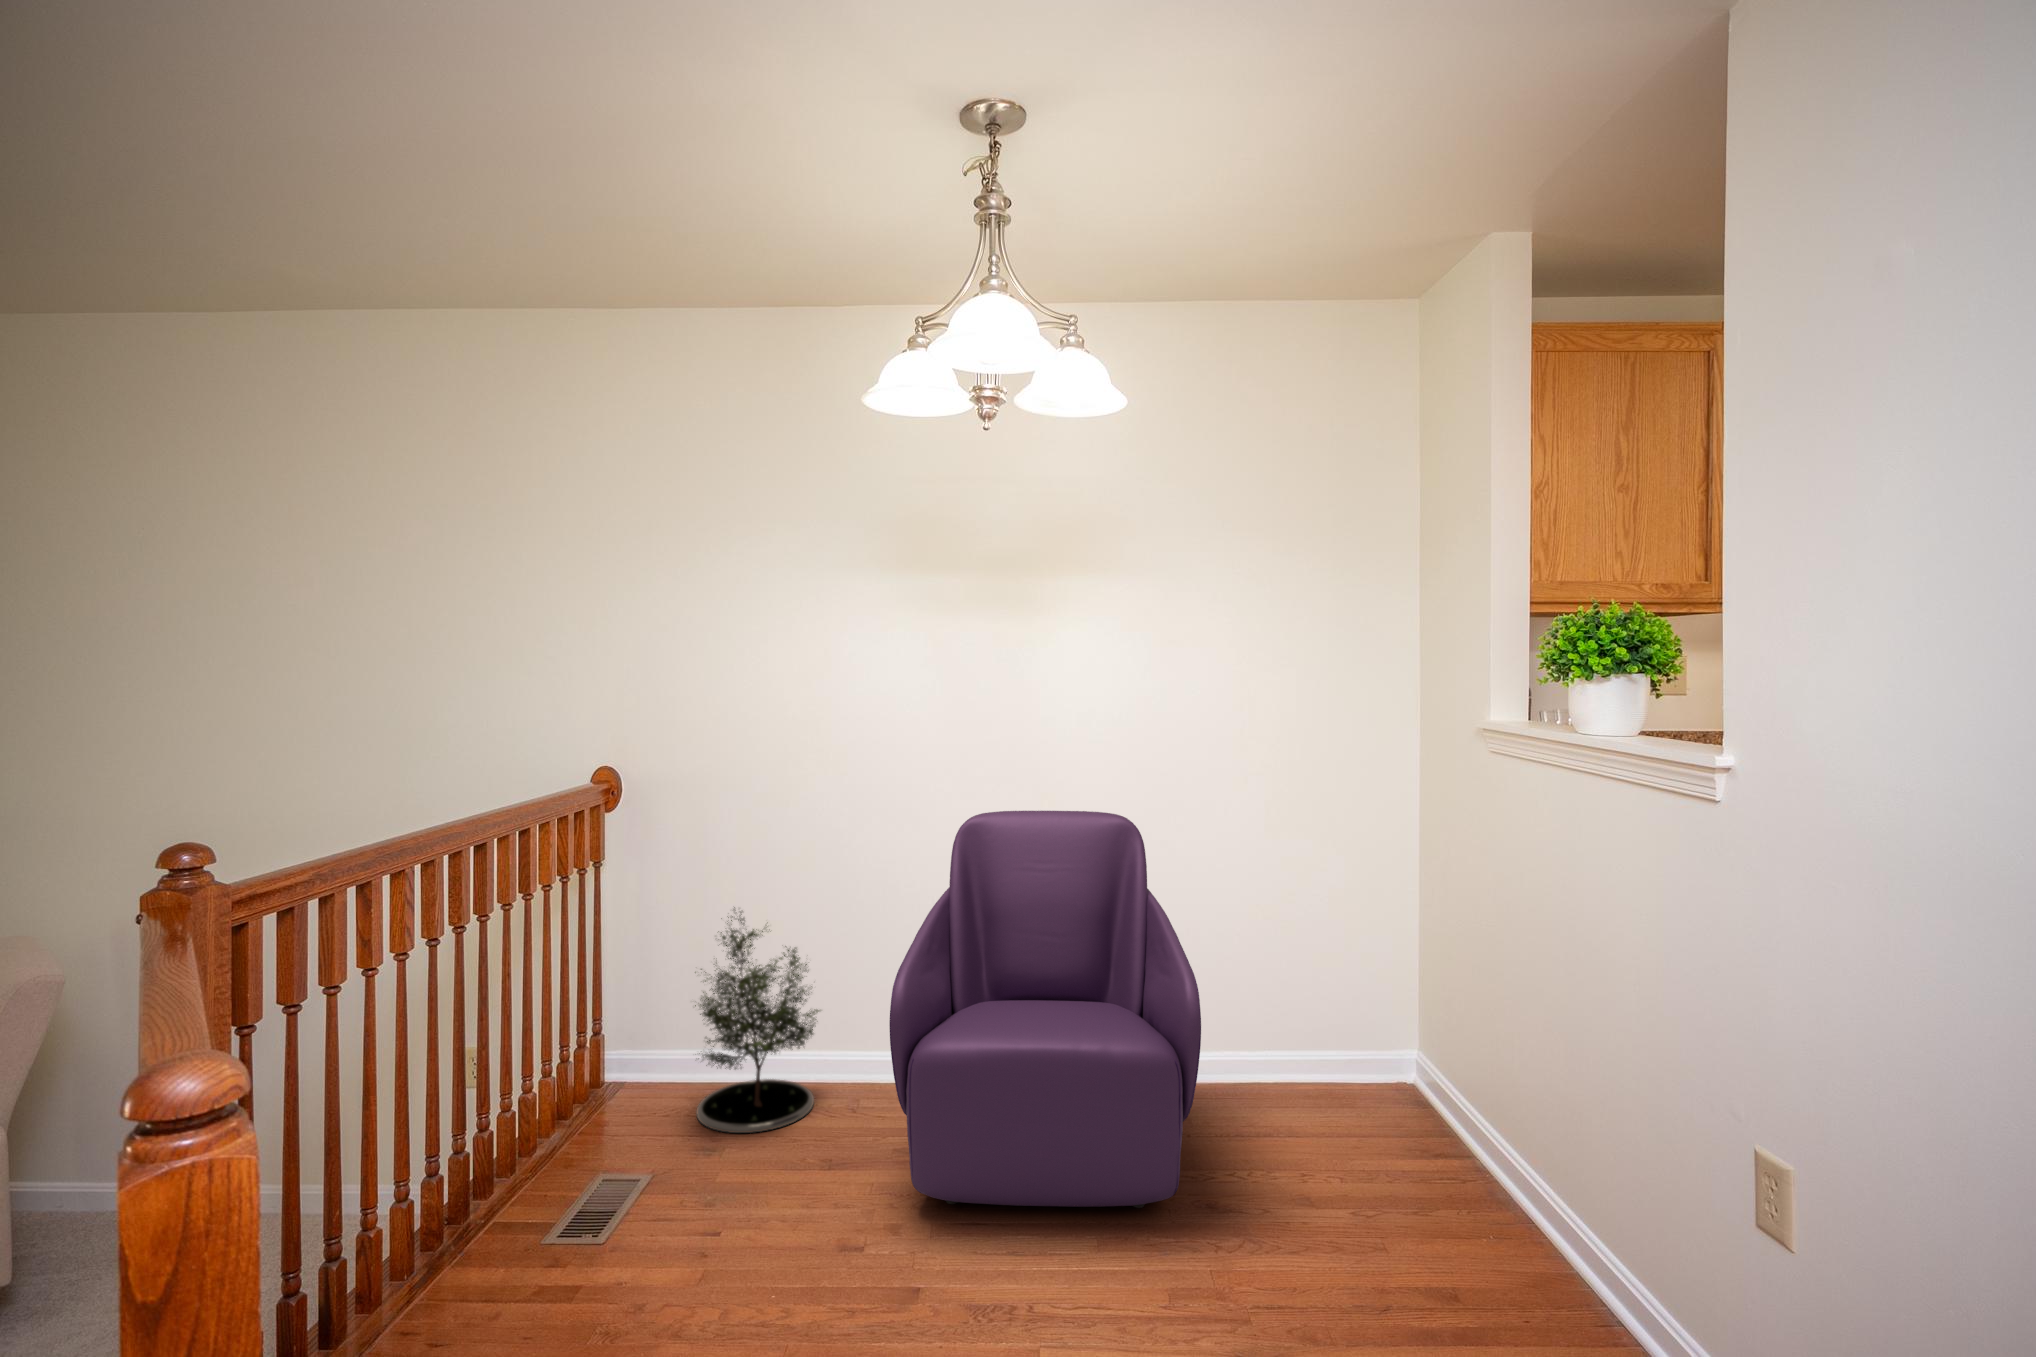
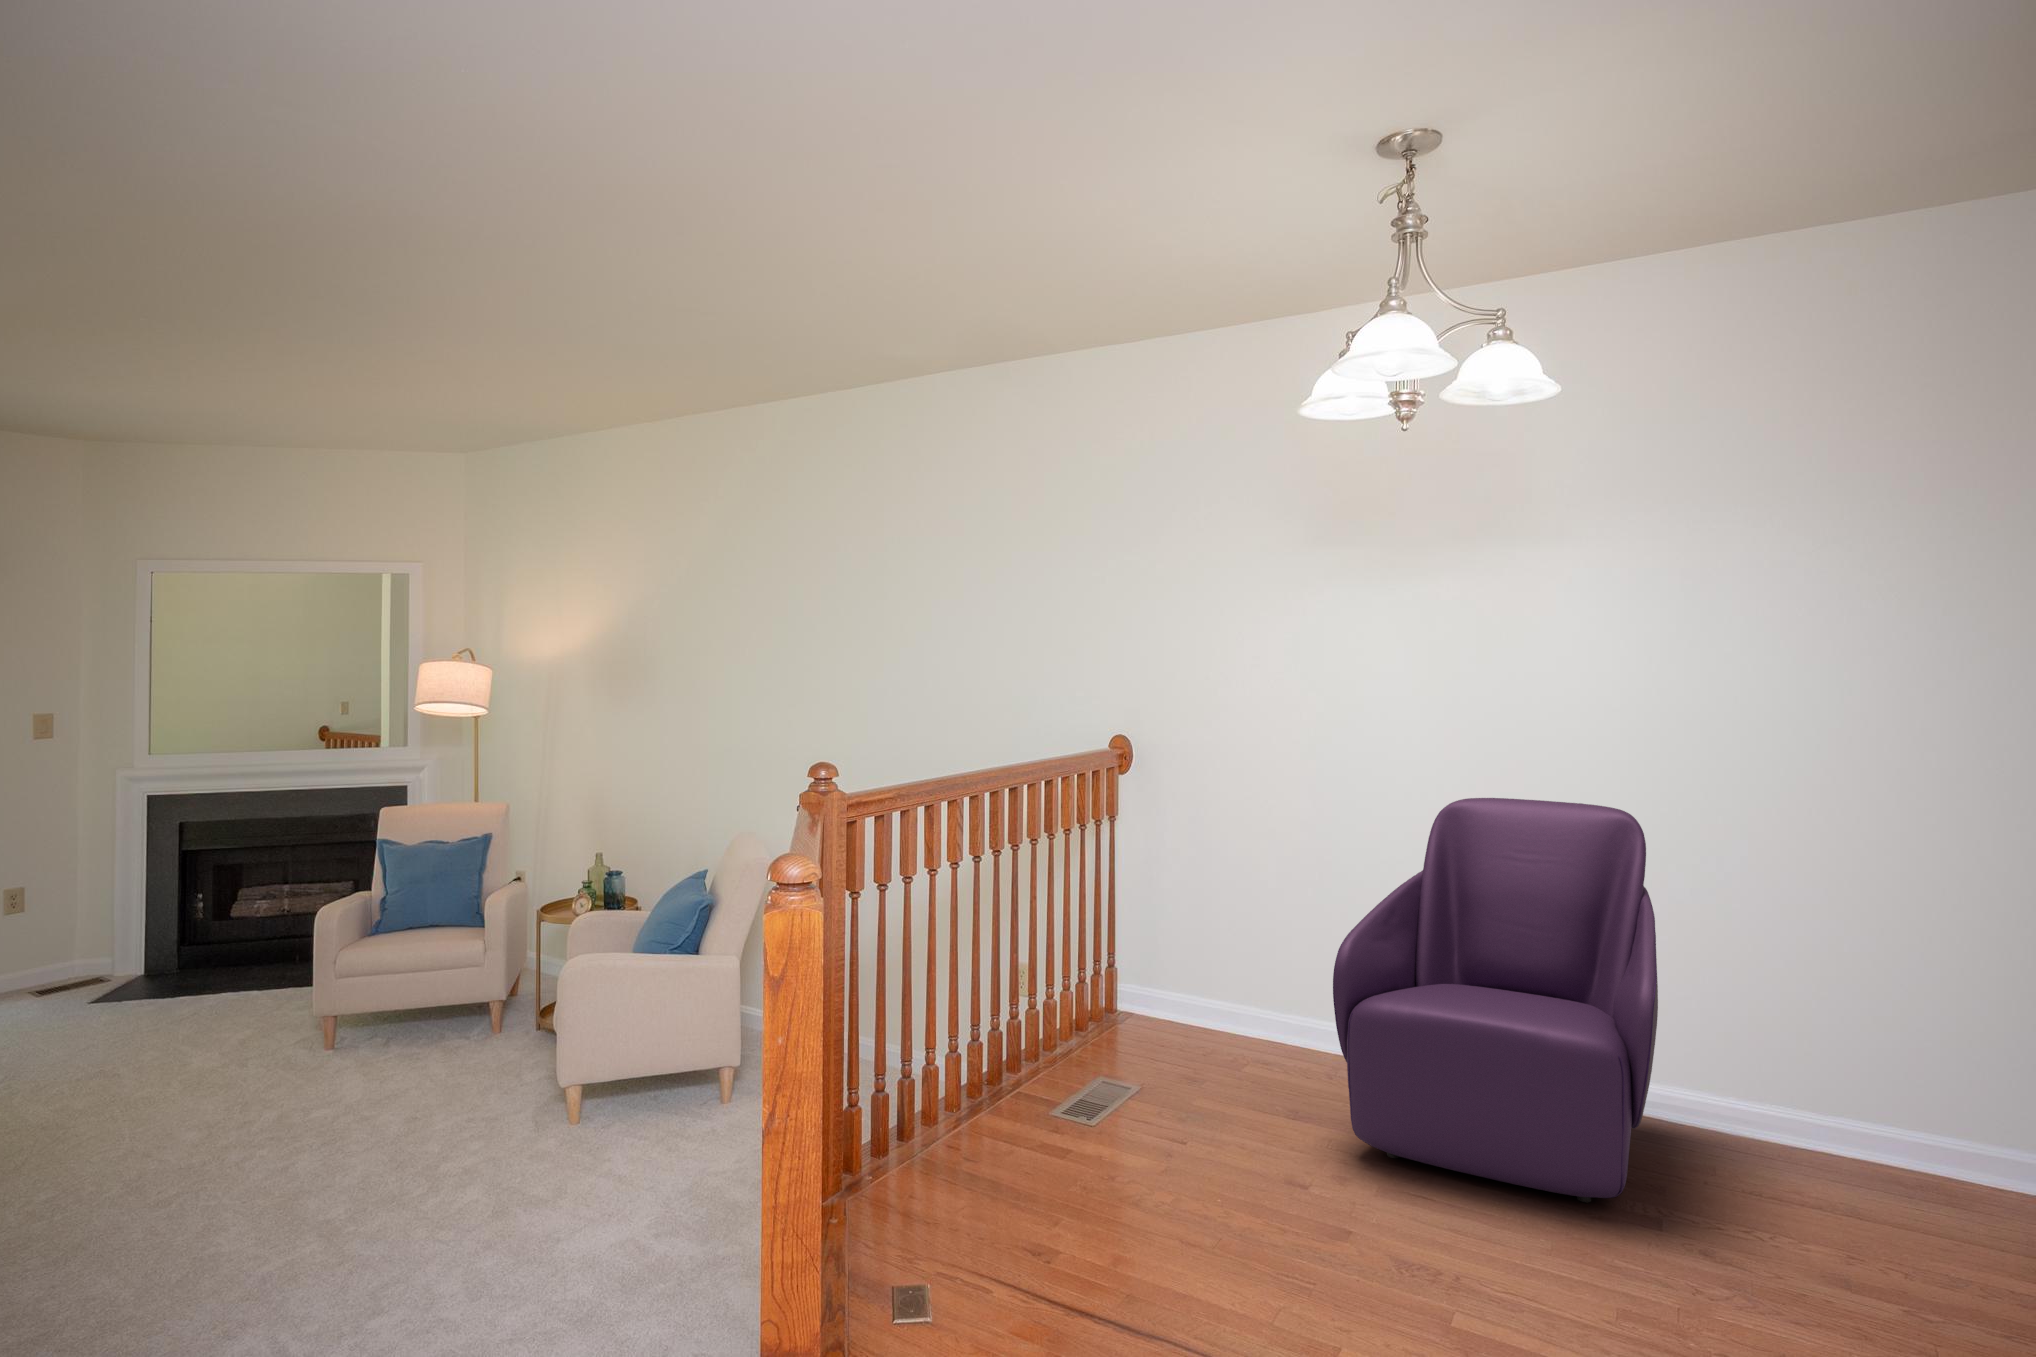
potted tree: present [695,907,820,1133] -> none [1180,866,1303,1073]

